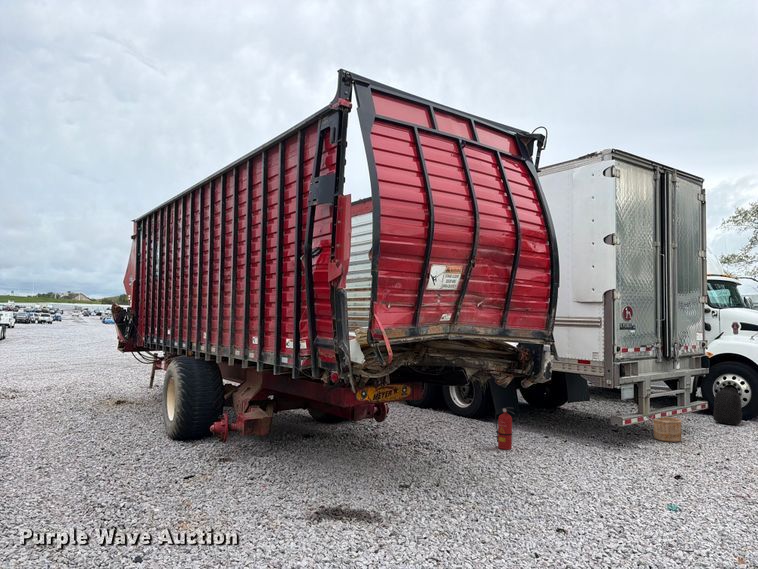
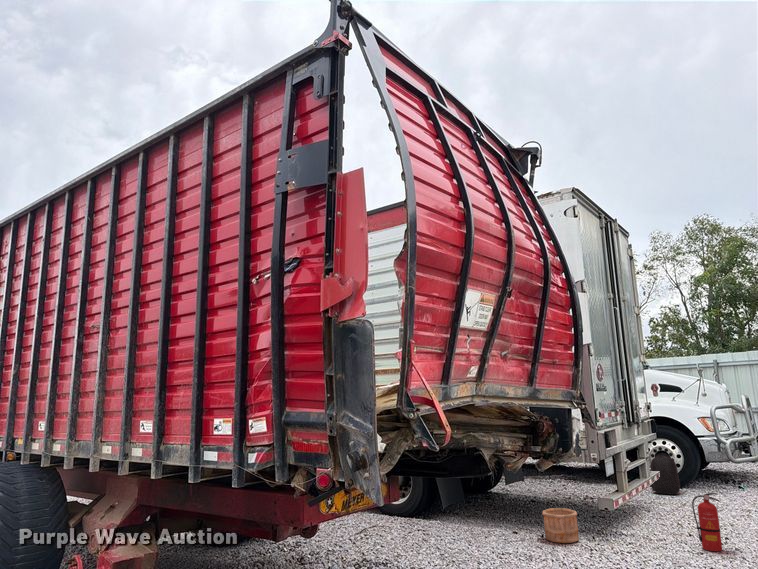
fire extinguisher: present [495,407,514,450] -> present [692,493,722,551]
wooden bucket: present [653,417,682,442] -> present [542,508,579,543]

